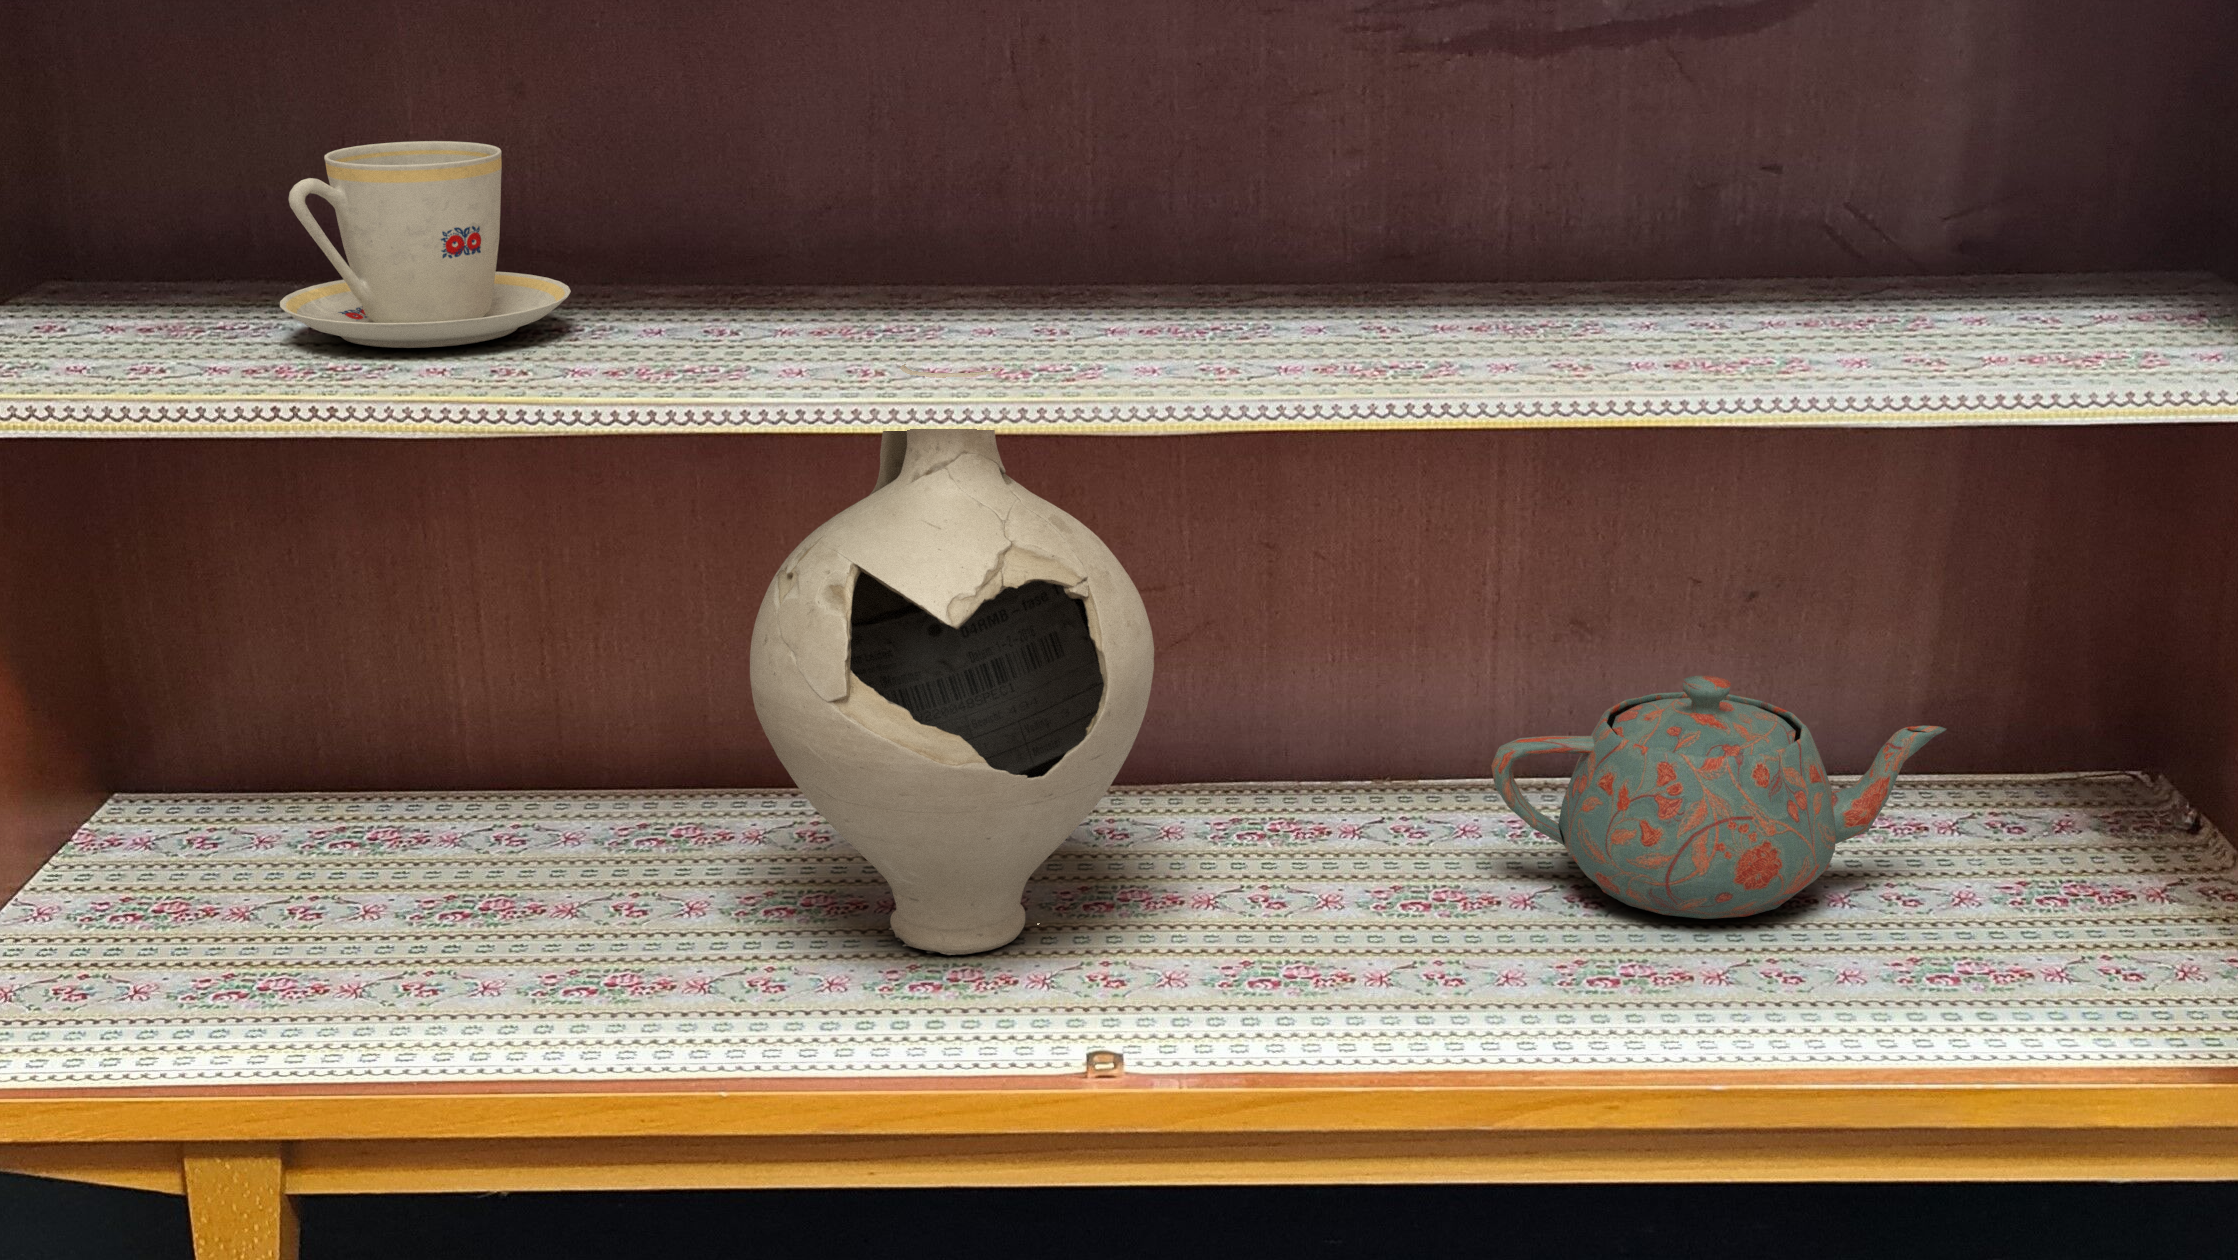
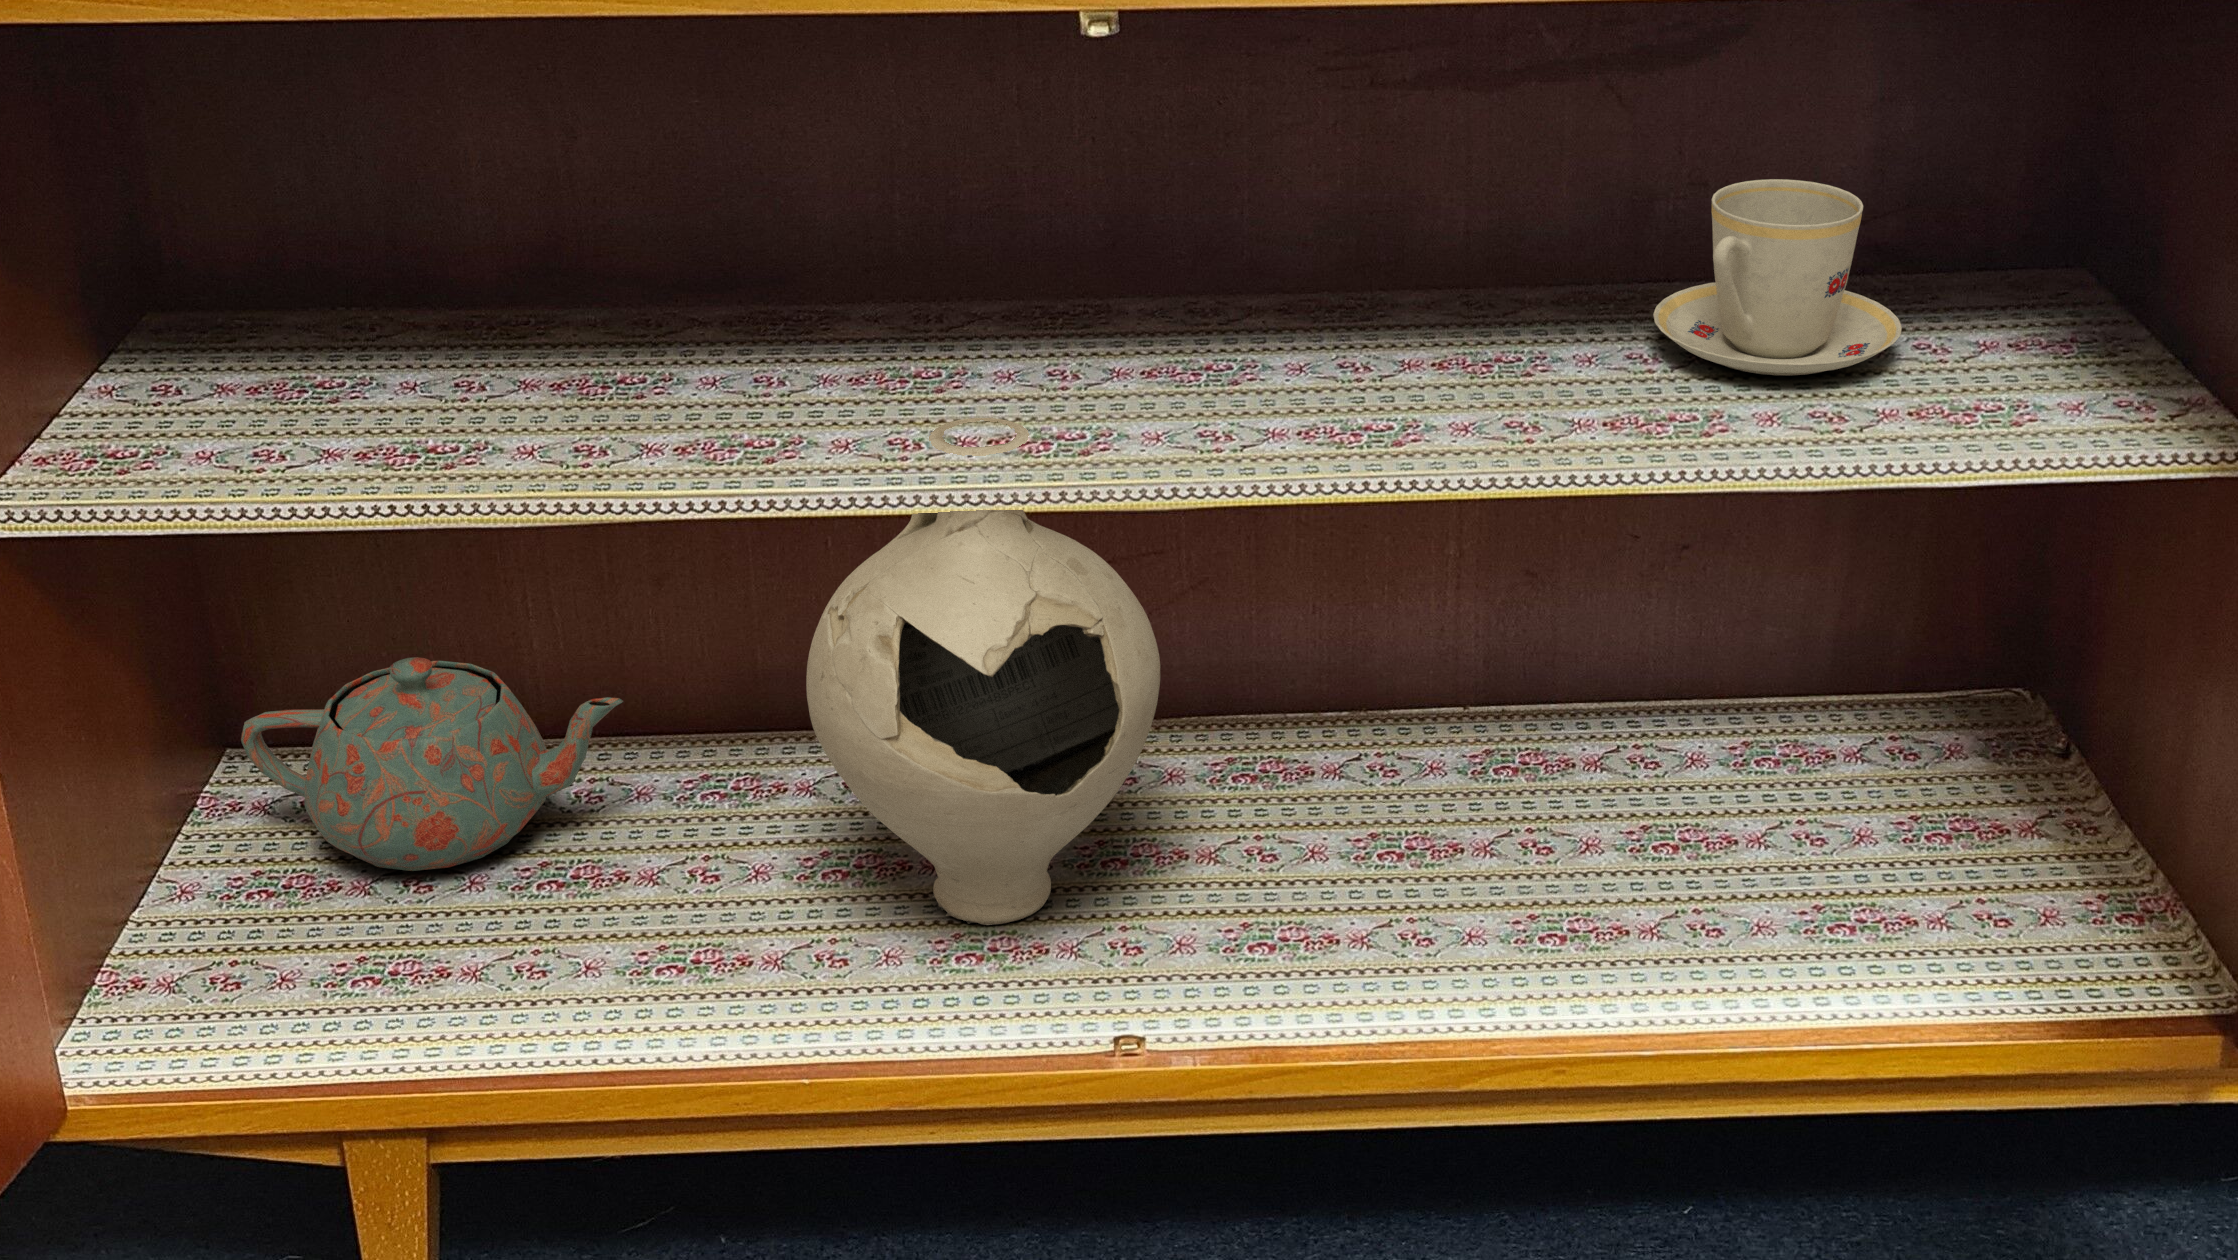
teacup: present [280,141,571,348] -> present [1653,179,1902,376]
teapot: present [1491,675,1947,919] -> present [241,657,624,871]

